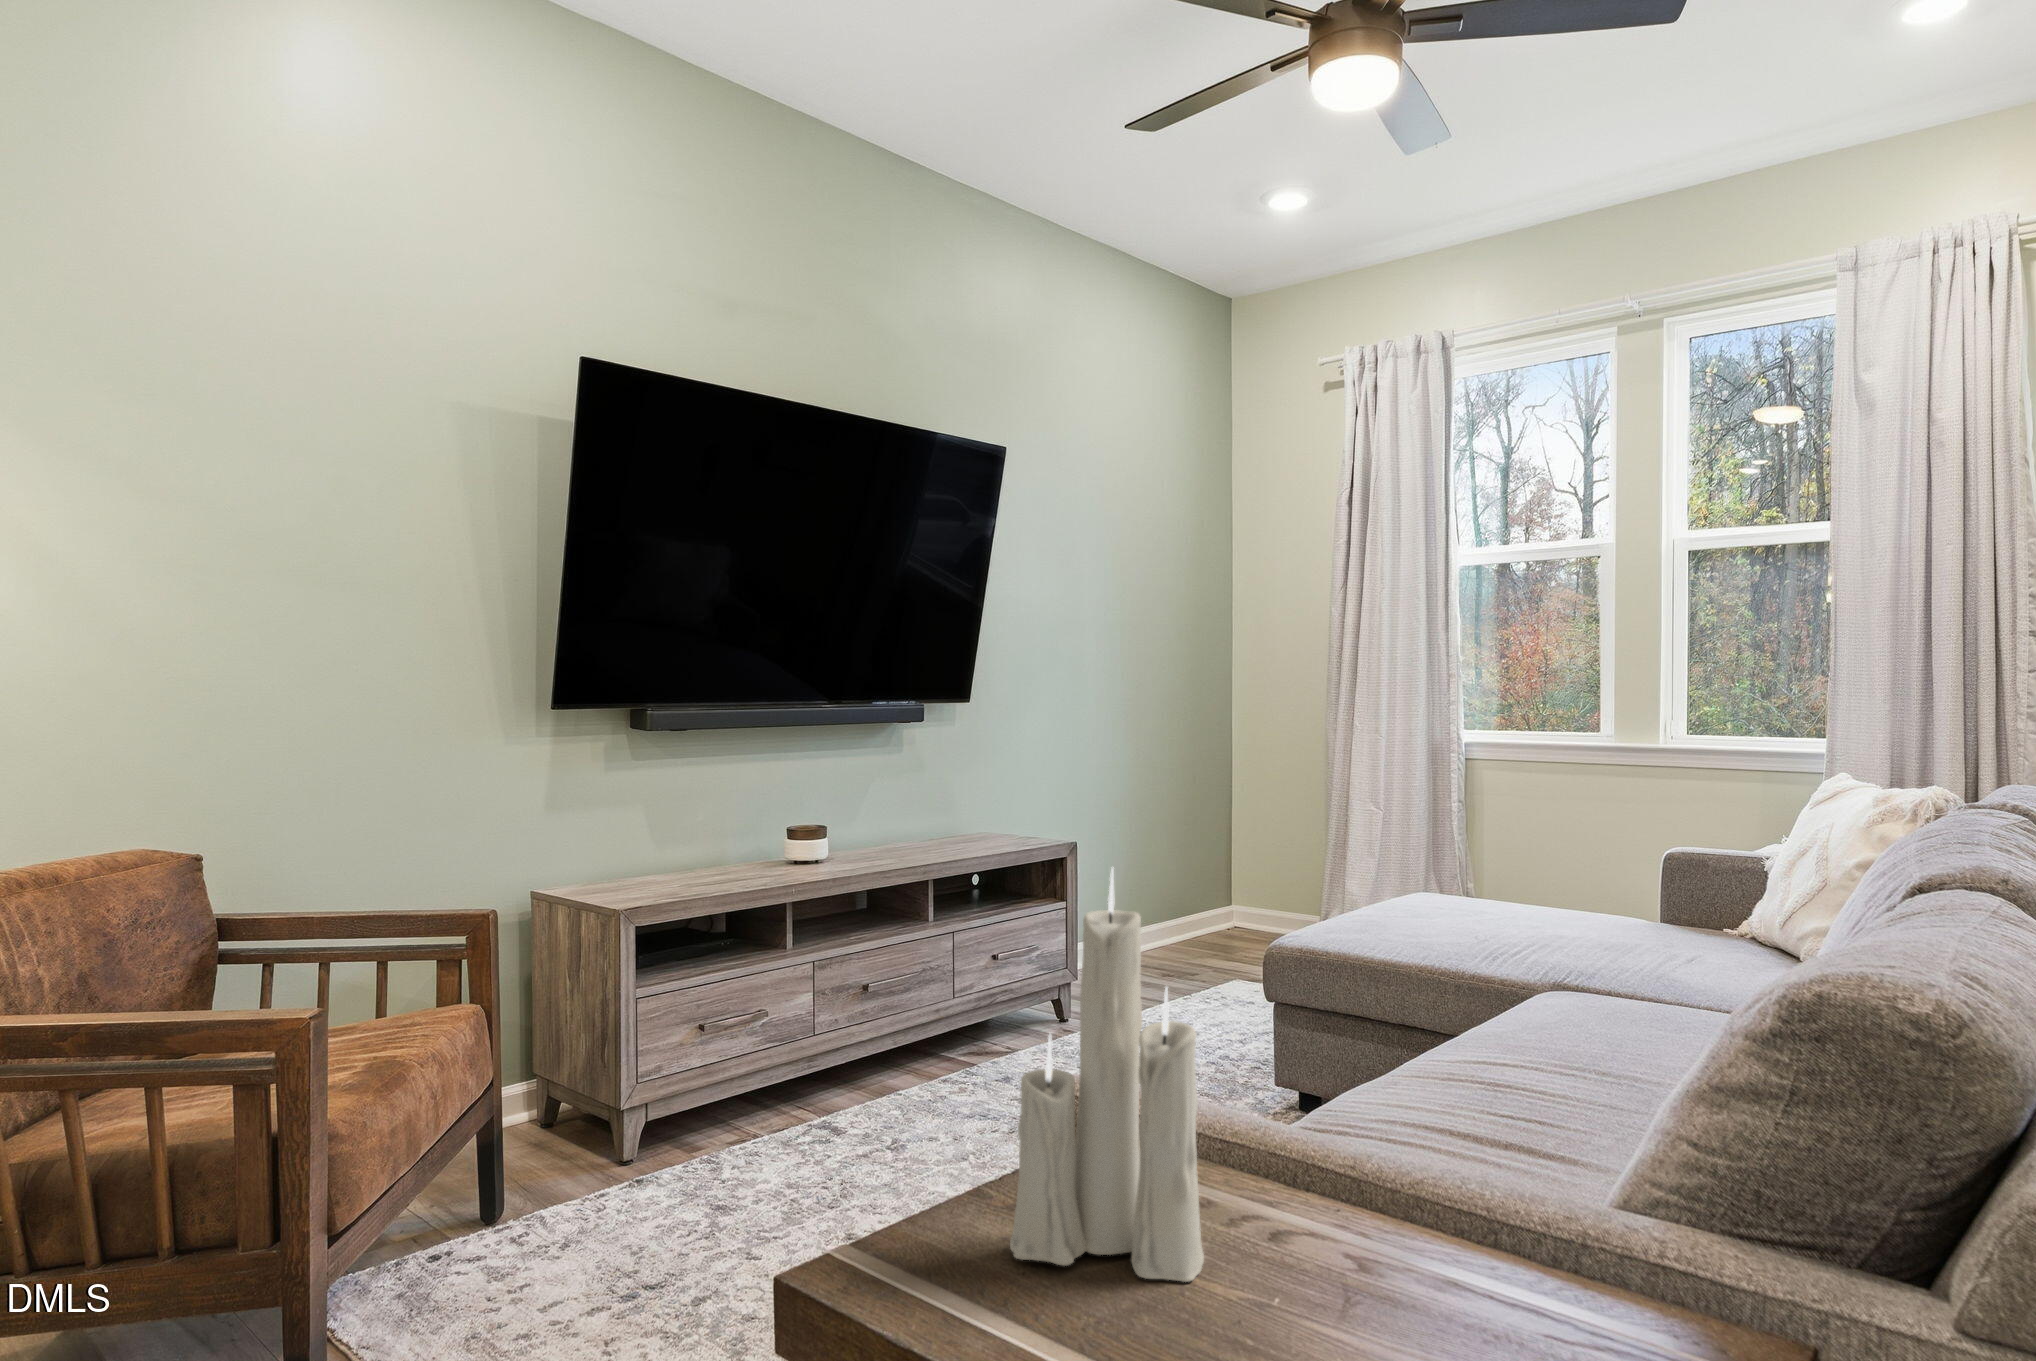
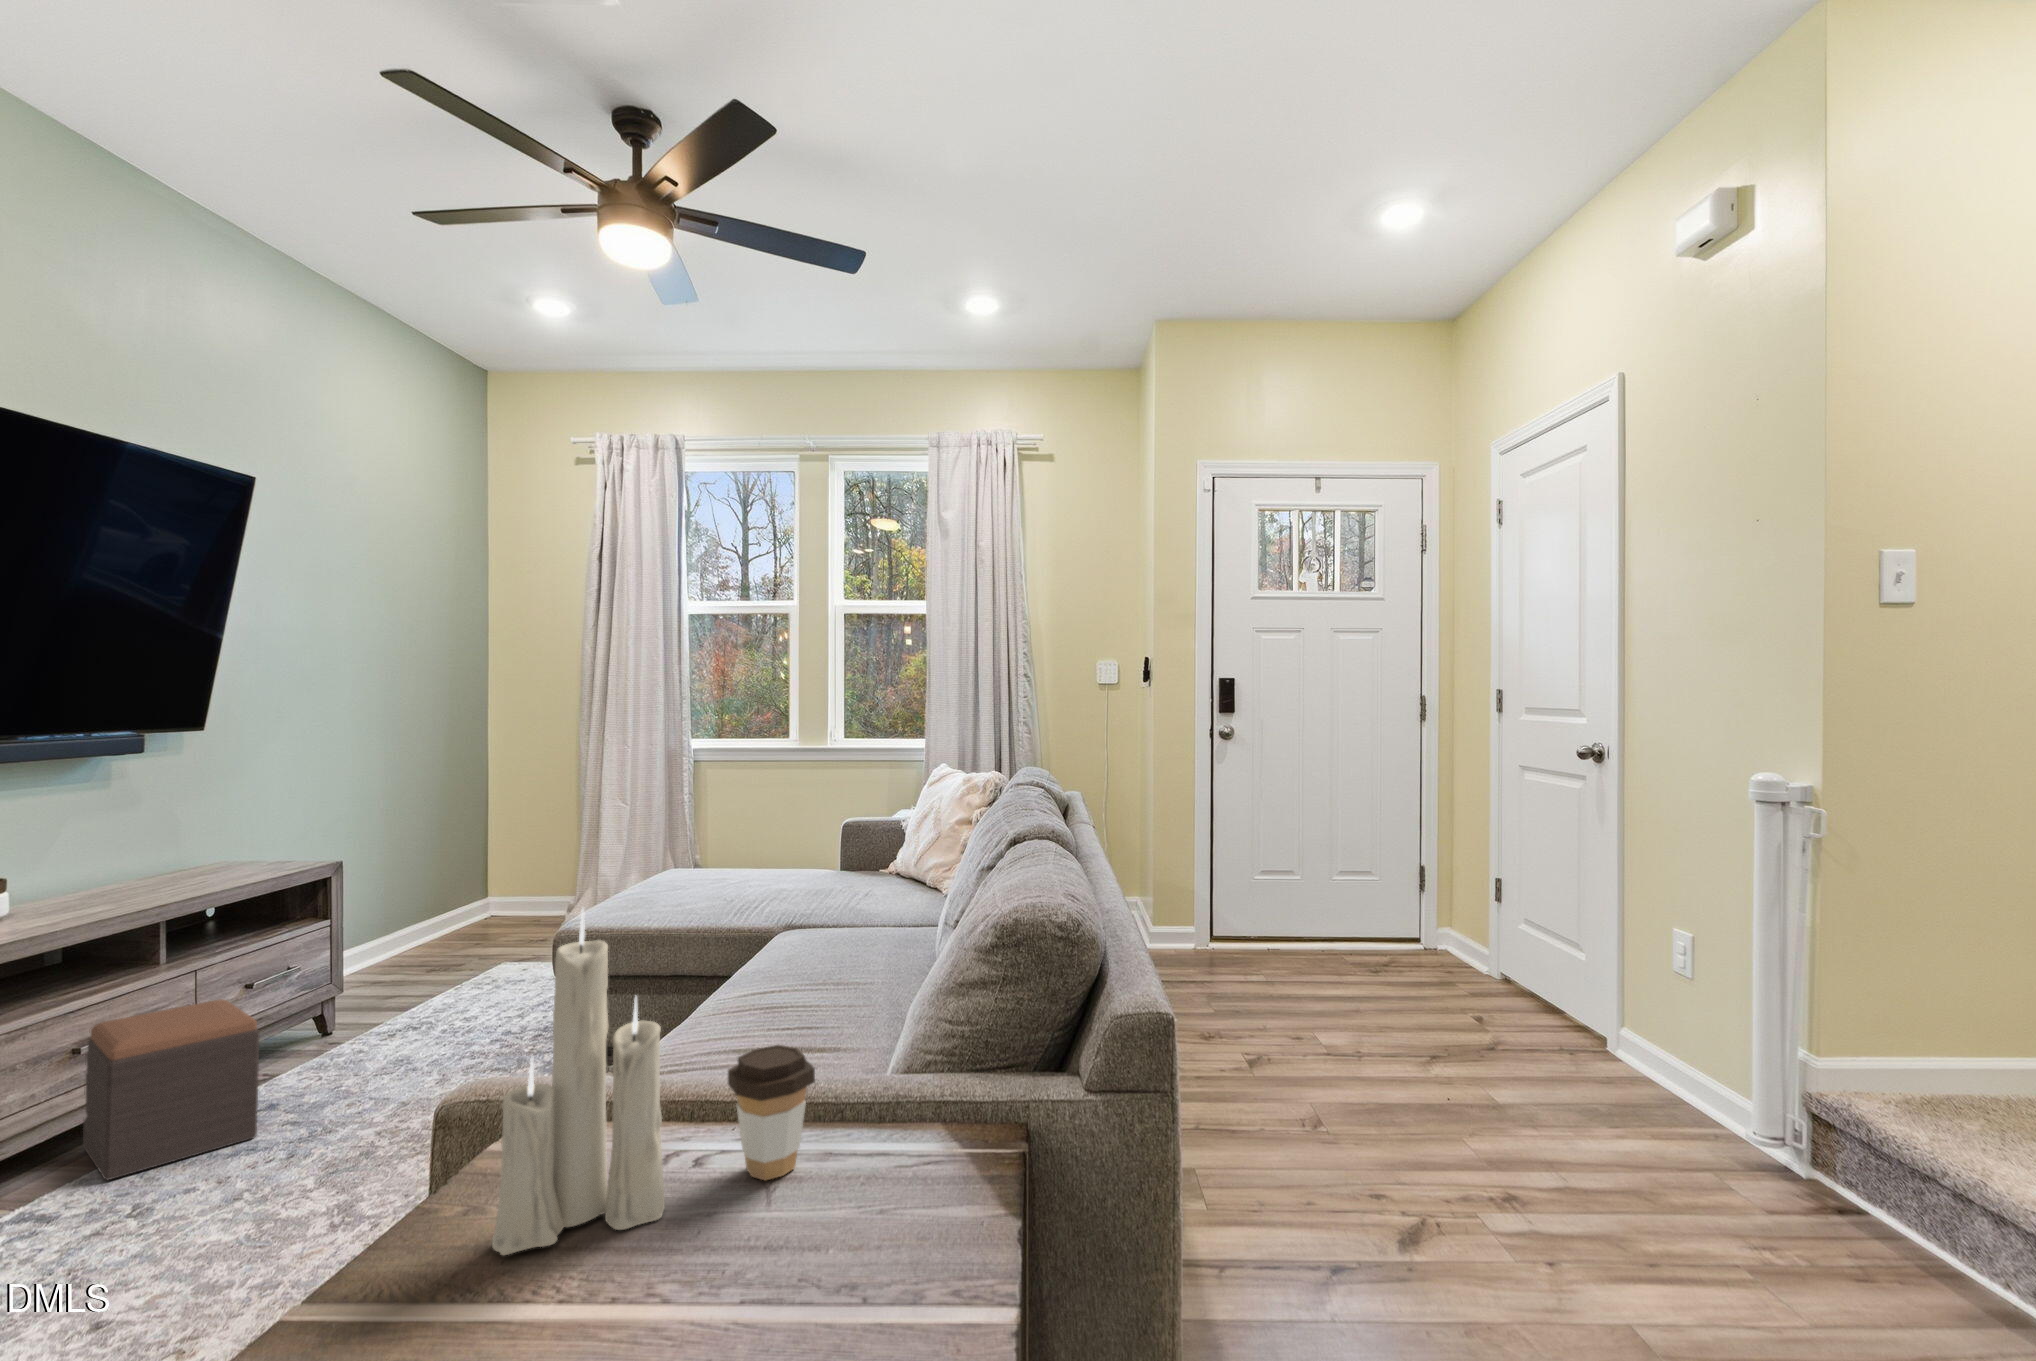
footstool: none [872,963,991,1111] -> present [83,999,260,1180]
coffee cup: none [1296,1098,1411,1285] -> present [728,1045,815,1180]

